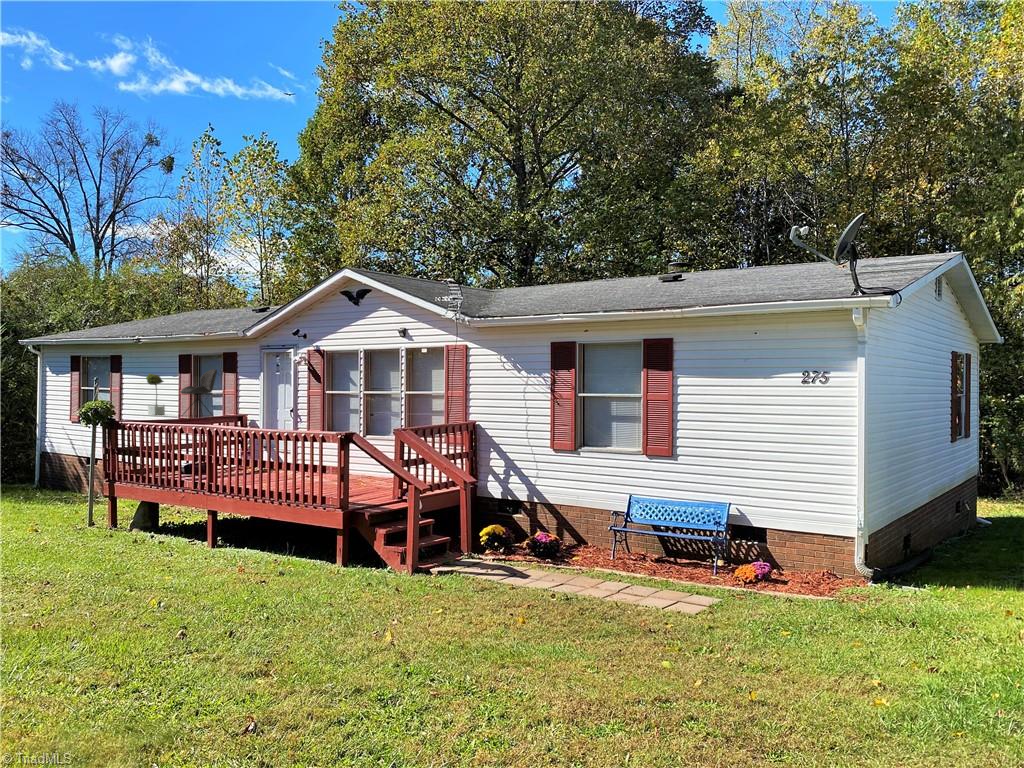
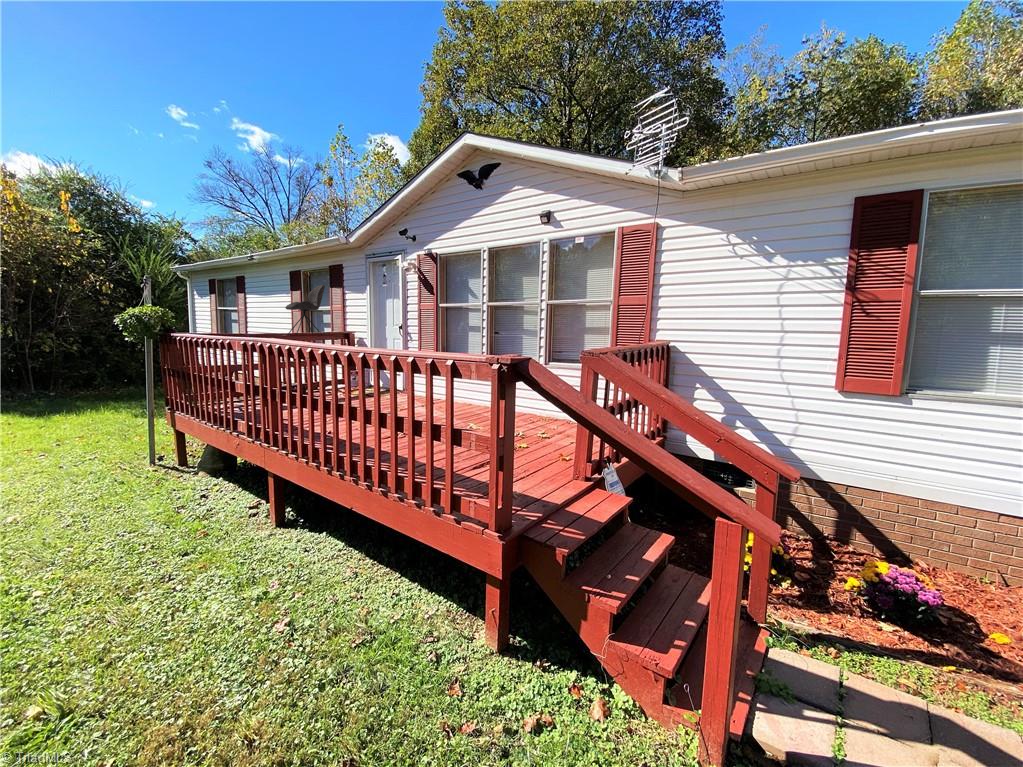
potted tree: present [146,373,165,415] -> none [258,290,280,333]

